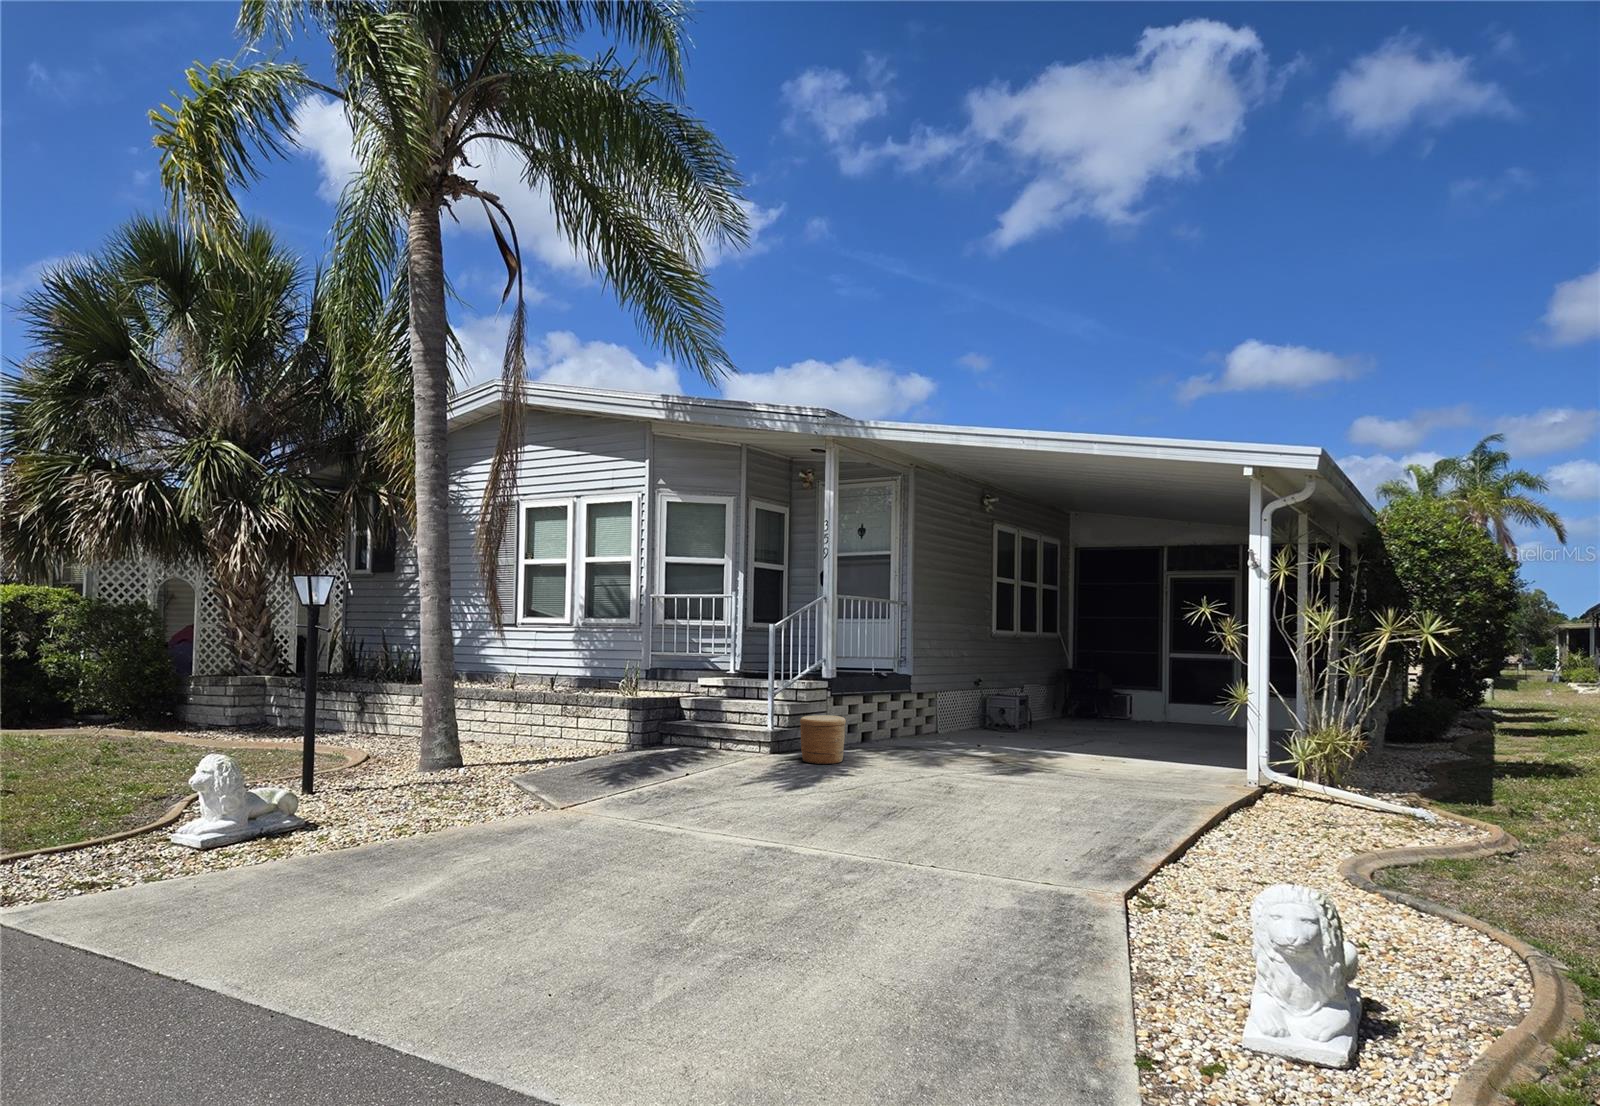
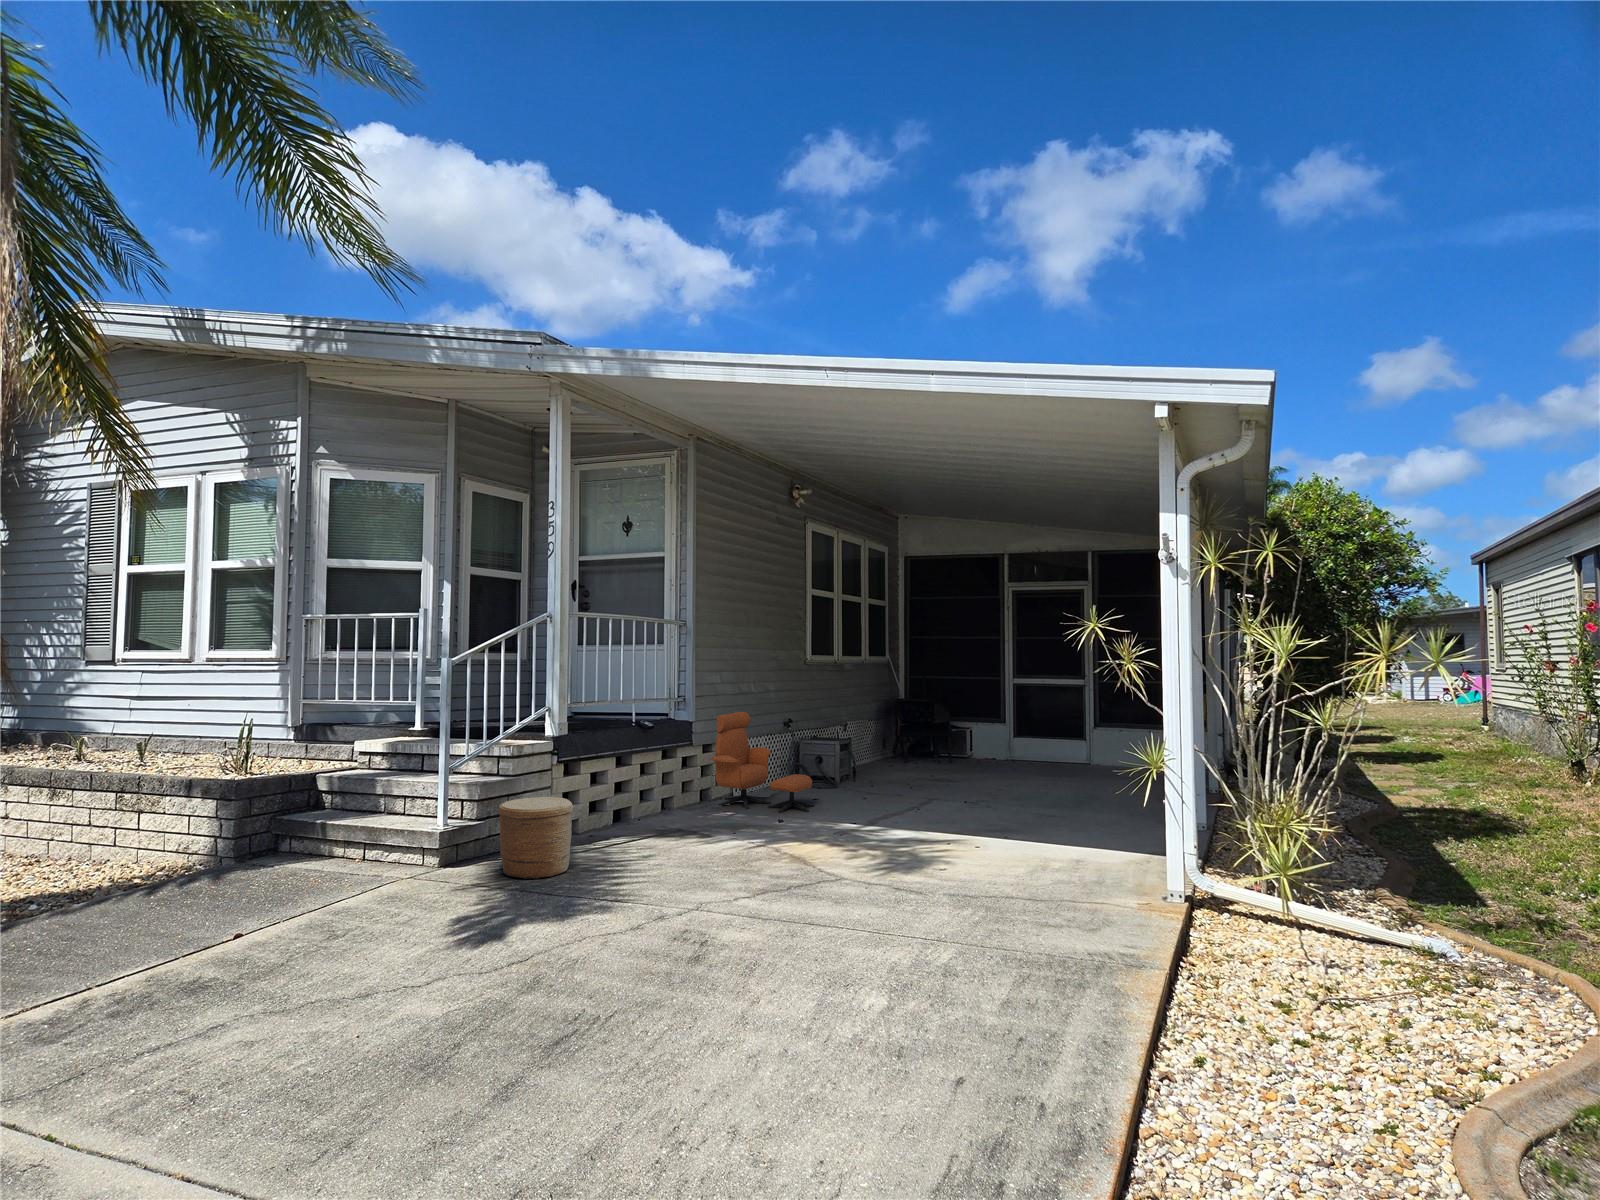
lounge chair: none [925,667,1000,739] -> present [712,712,815,813]

